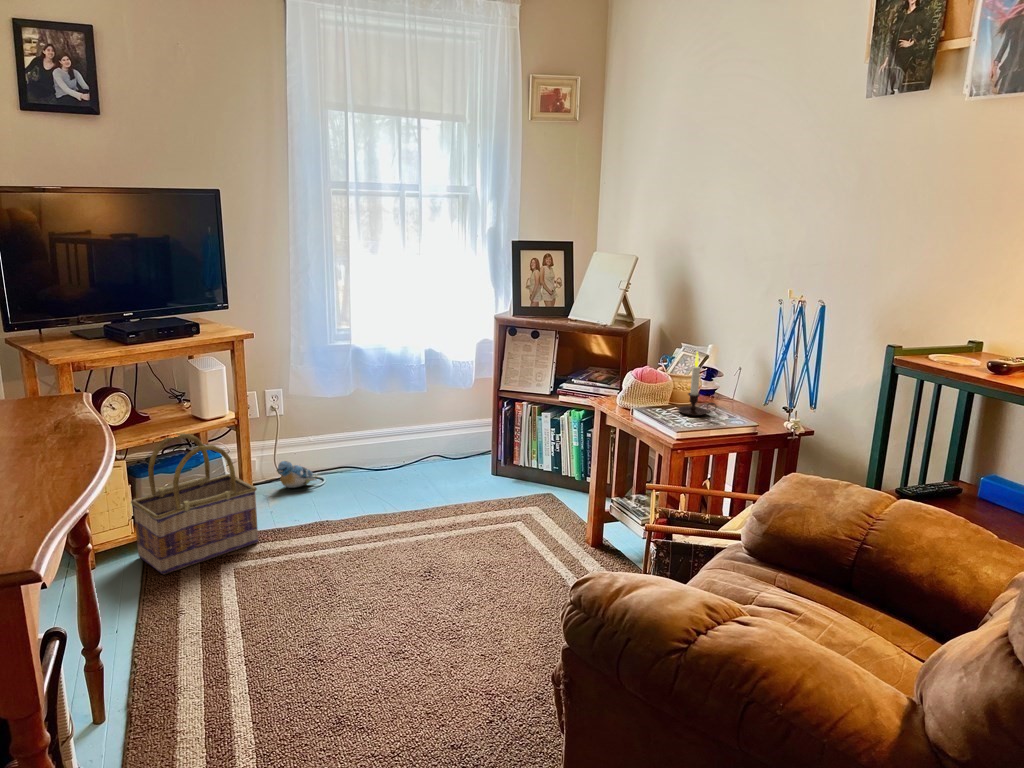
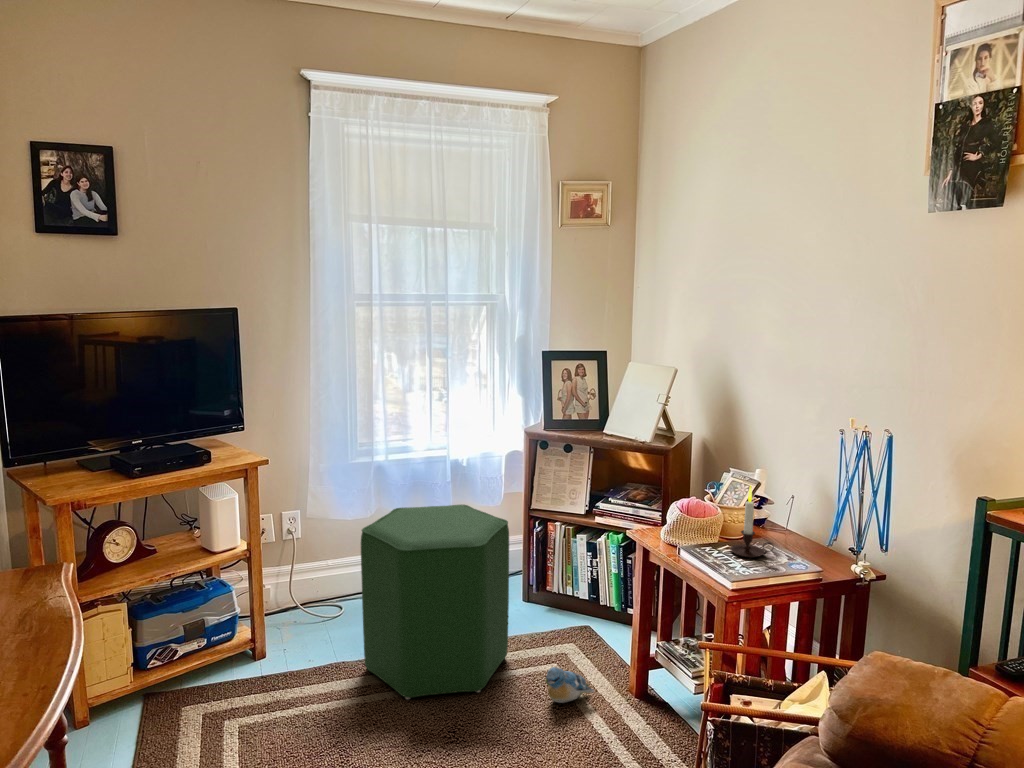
ottoman: none [342,381,480,549] -> present [361,505,509,699]
basket: present [131,433,258,574] -> none [130,570,268,734]
plush toy: present [277,461,317,488] -> present [545,667,594,703]

